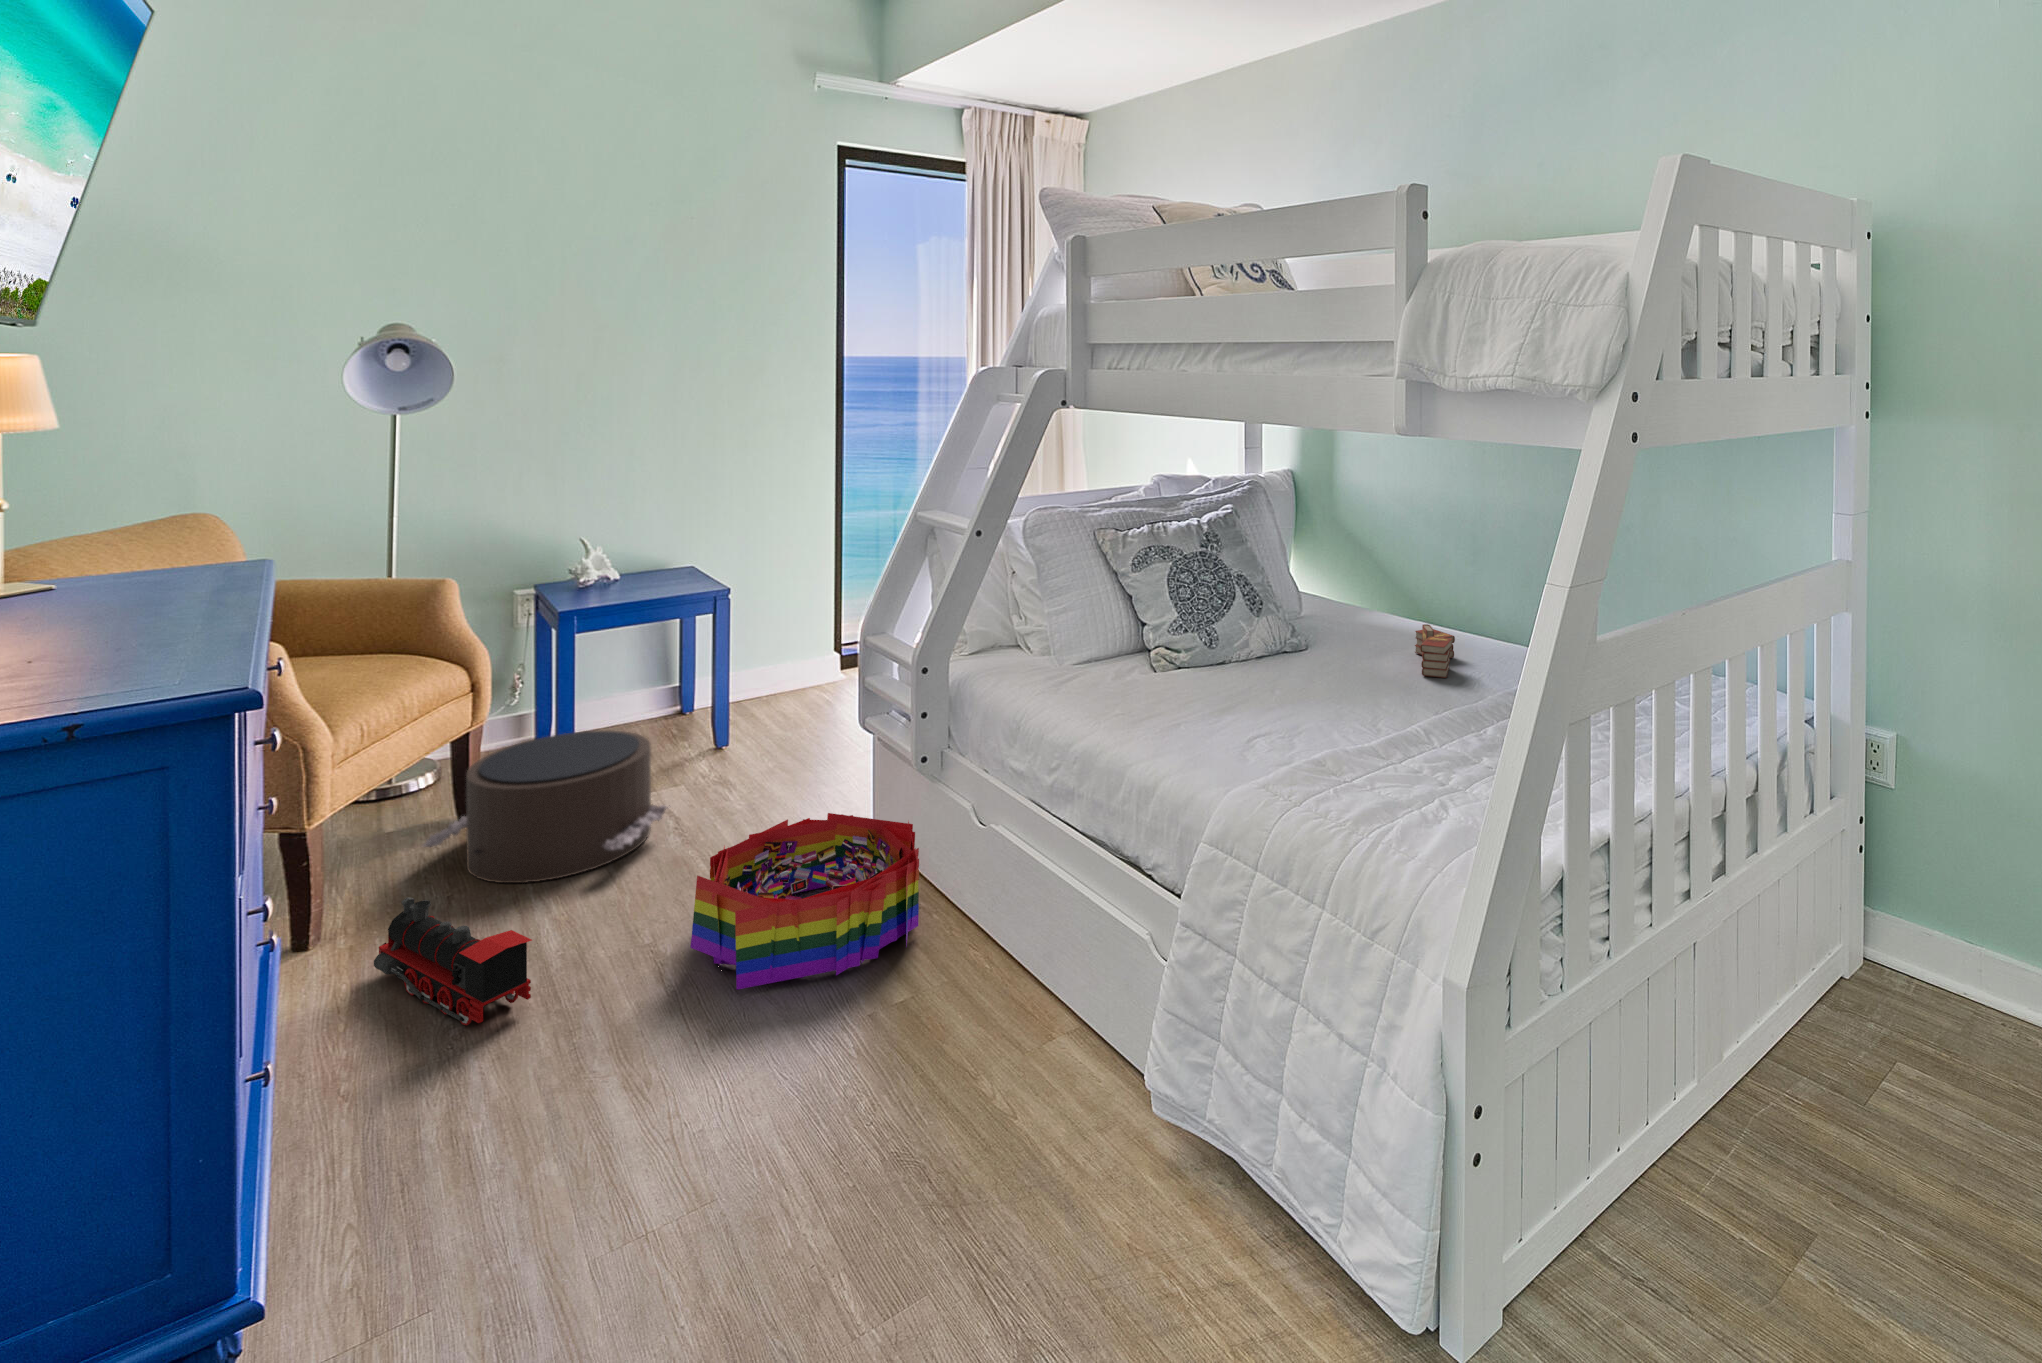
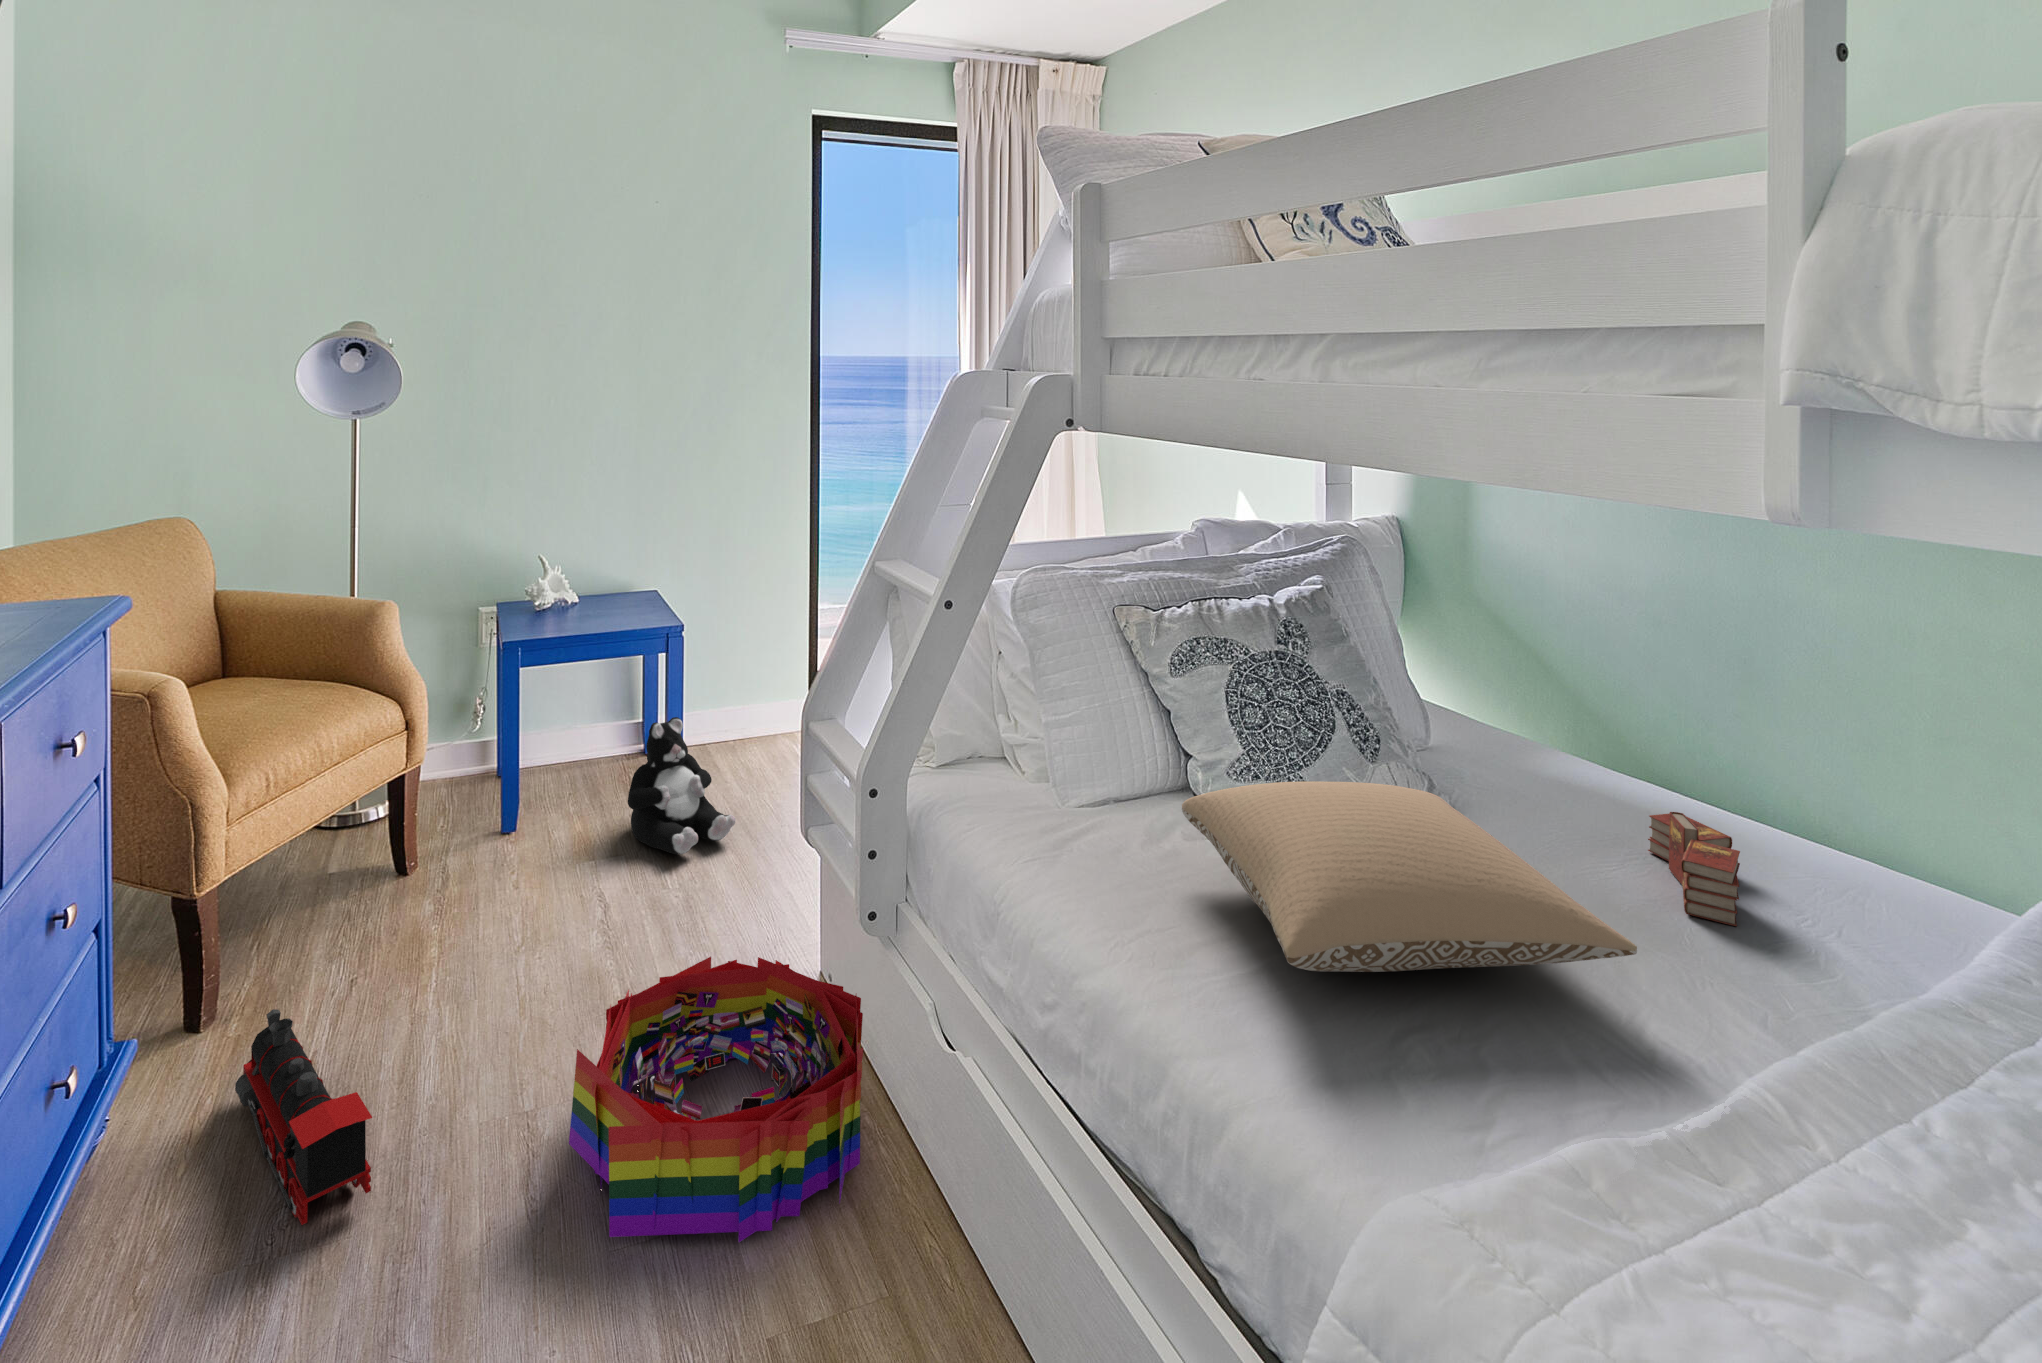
pillow: none [1138,619,1379,712] -> present [1182,781,1637,972]
plush toy: none [681,668,781,779] -> present [628,717,735,854]
pouf: present [423,731,668,883] -> none [337,787,598,979]

